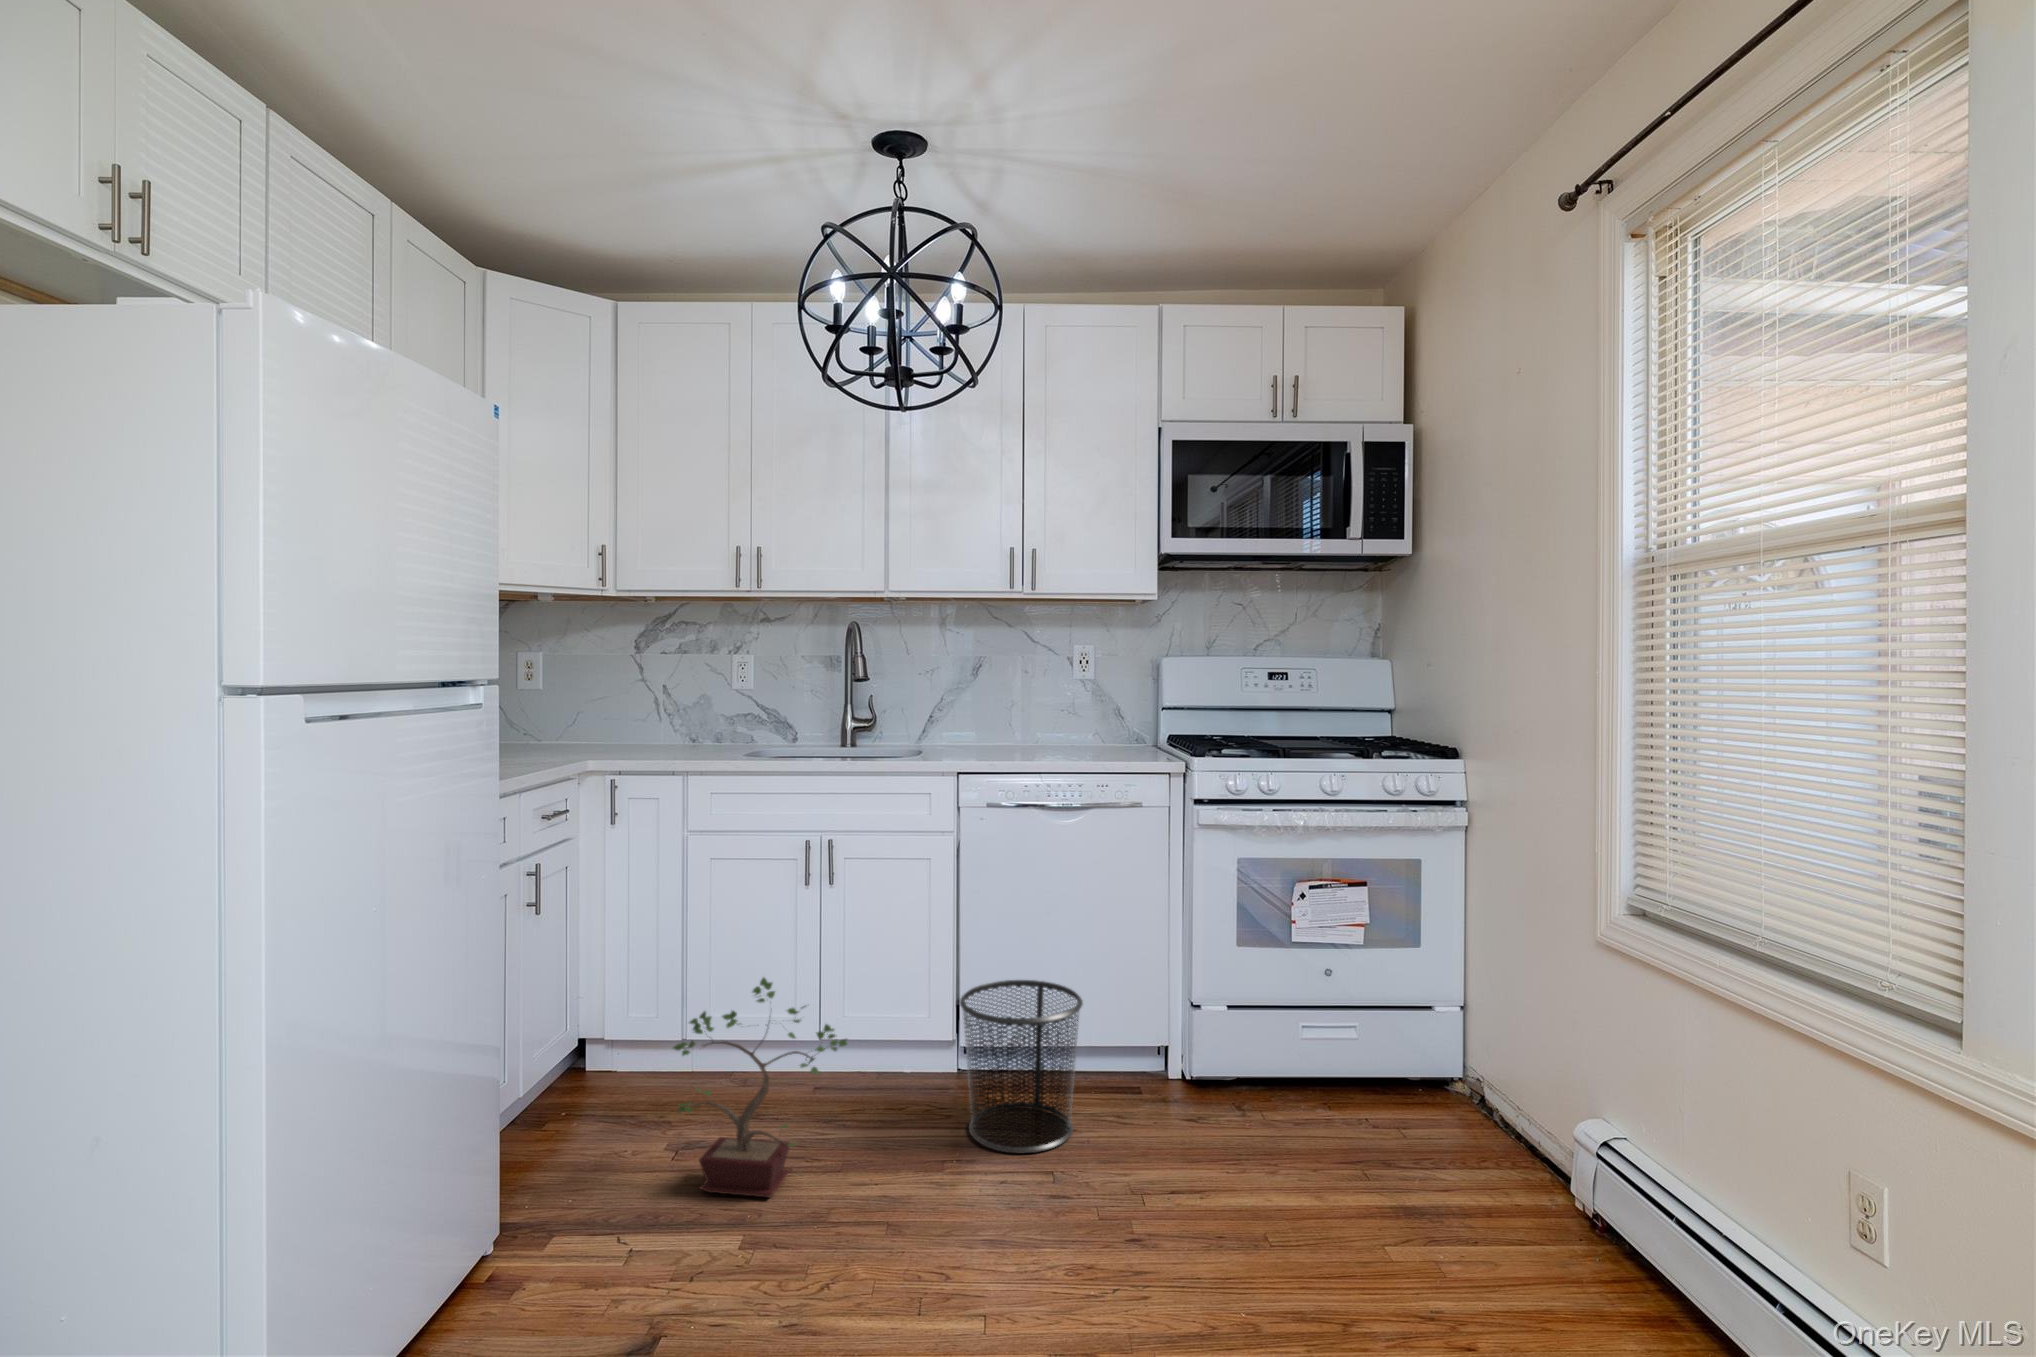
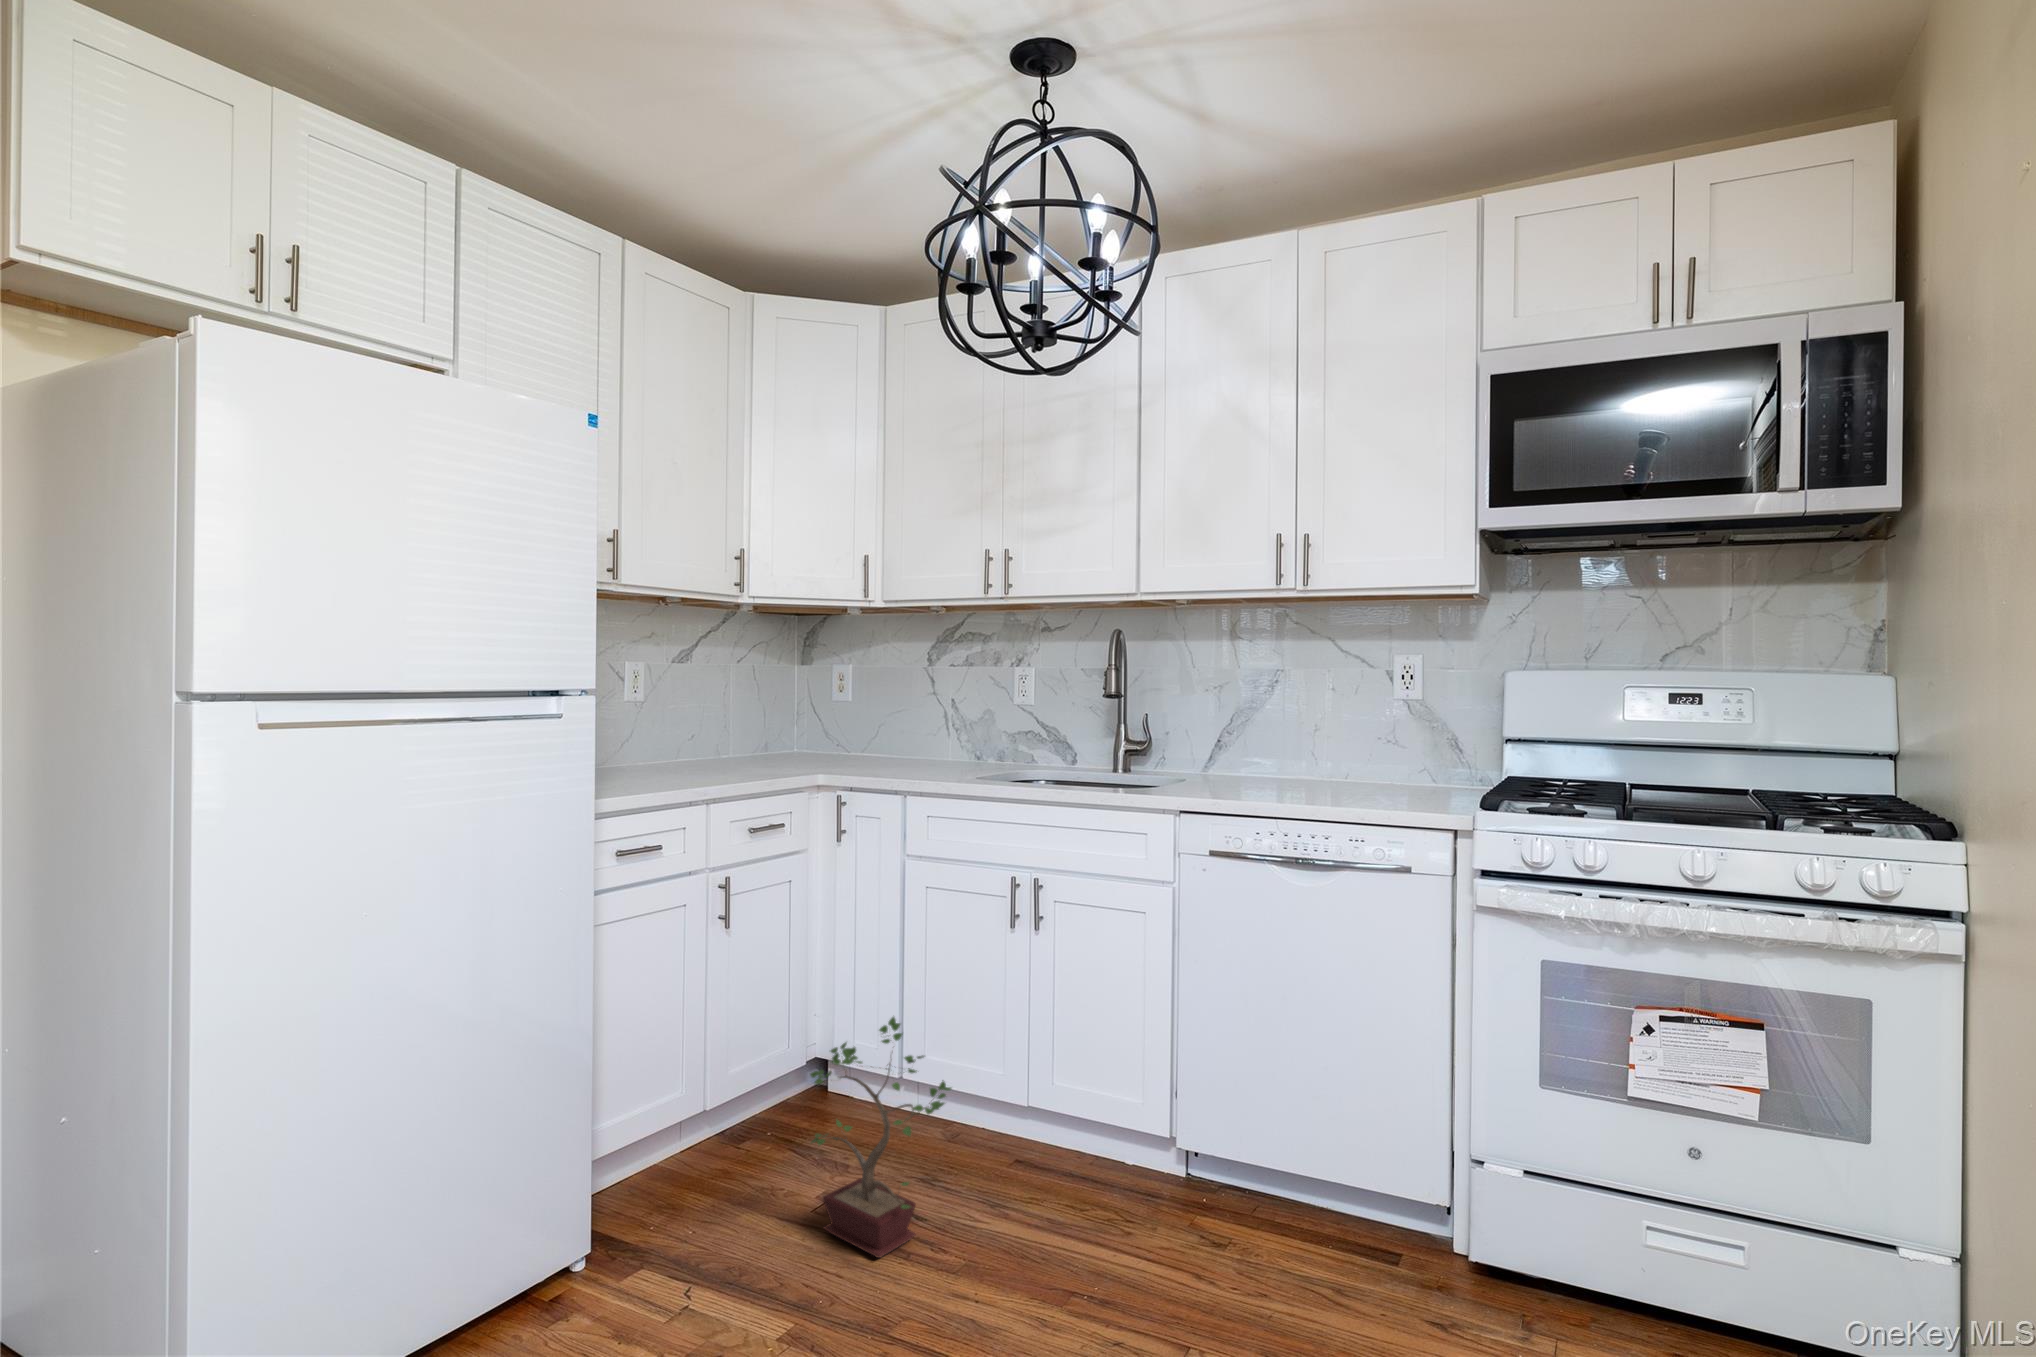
waste bin: present [960,980,1083,1153] -> none [1123,1068,1279,1297]

